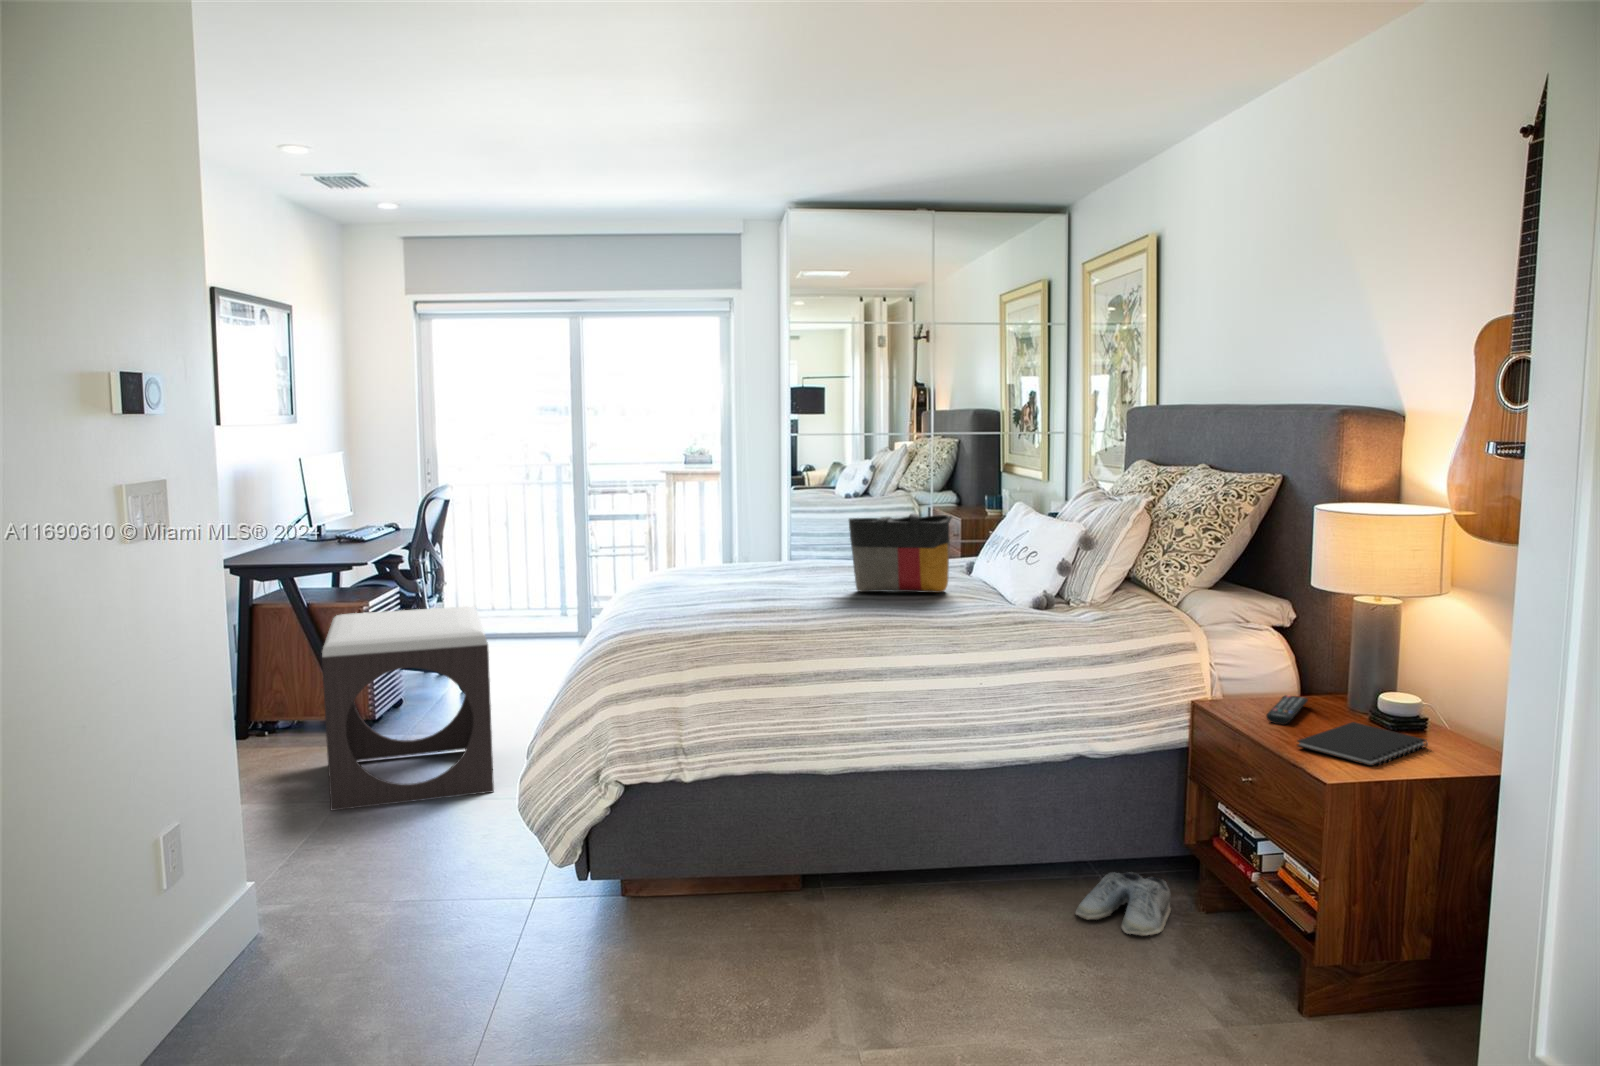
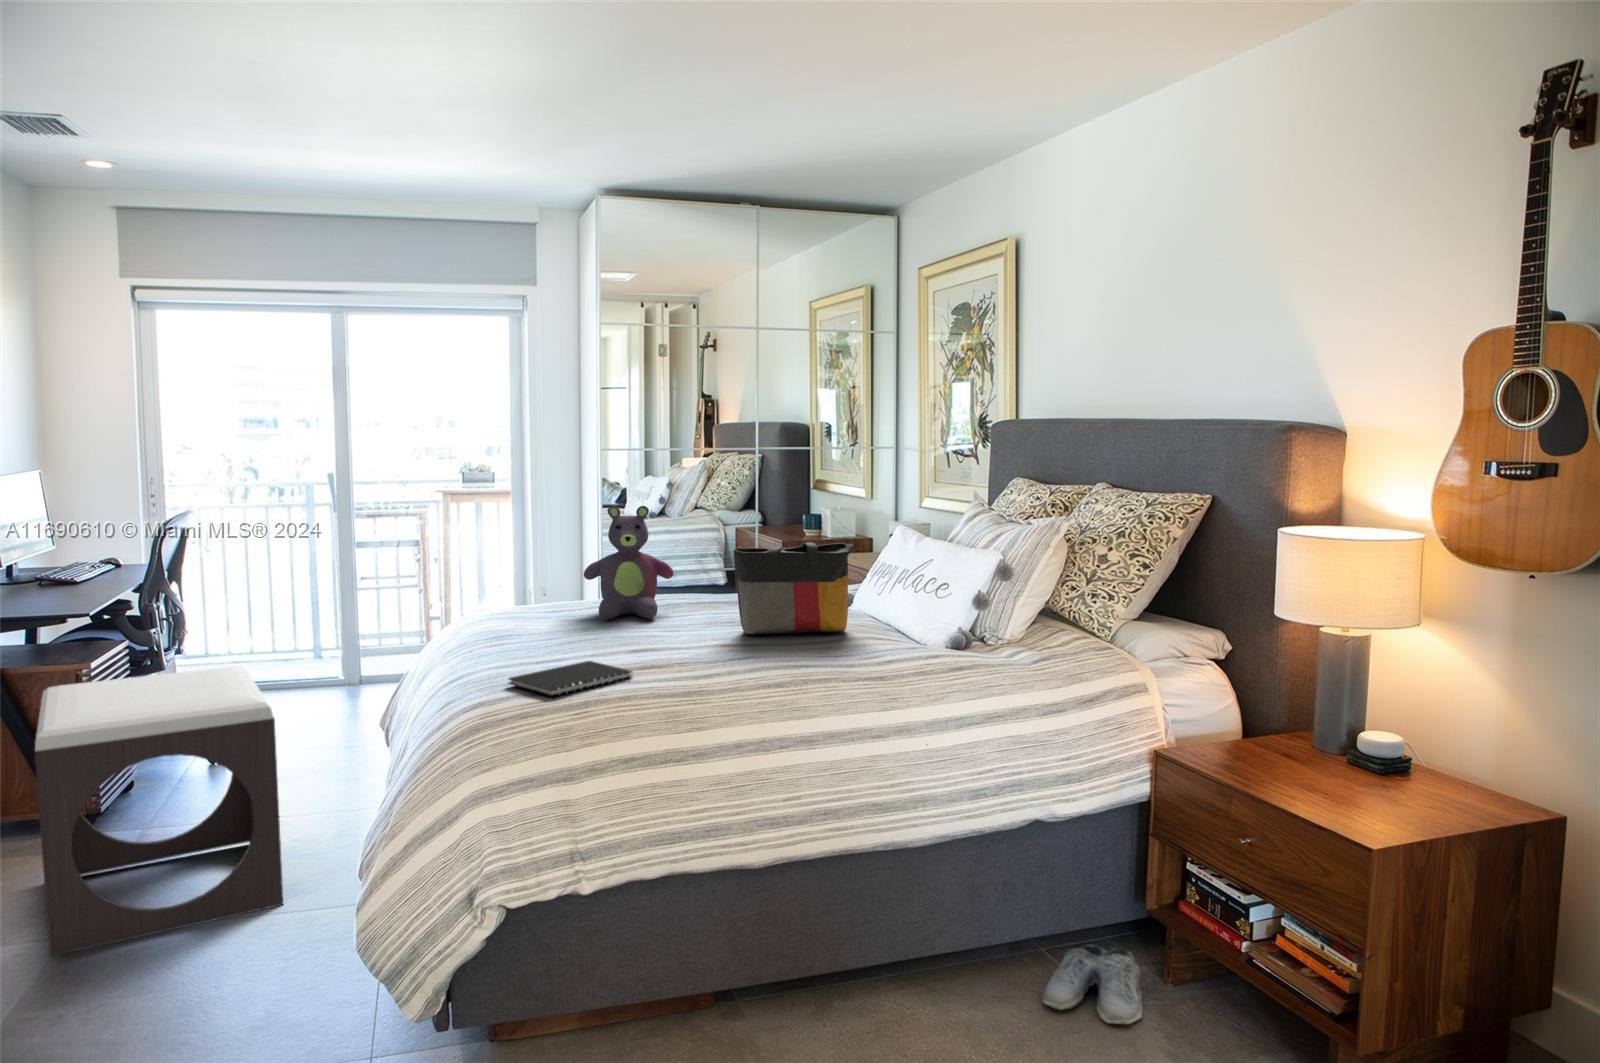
stuffed bear: none [736,482,812,578] -> present [584,506,674,619]
remote control: present [1266,695,1308,724] -> none [1247,737,1278,775]
notebook: present [1297,722,1428,766] -> present [509,661,632,696]

